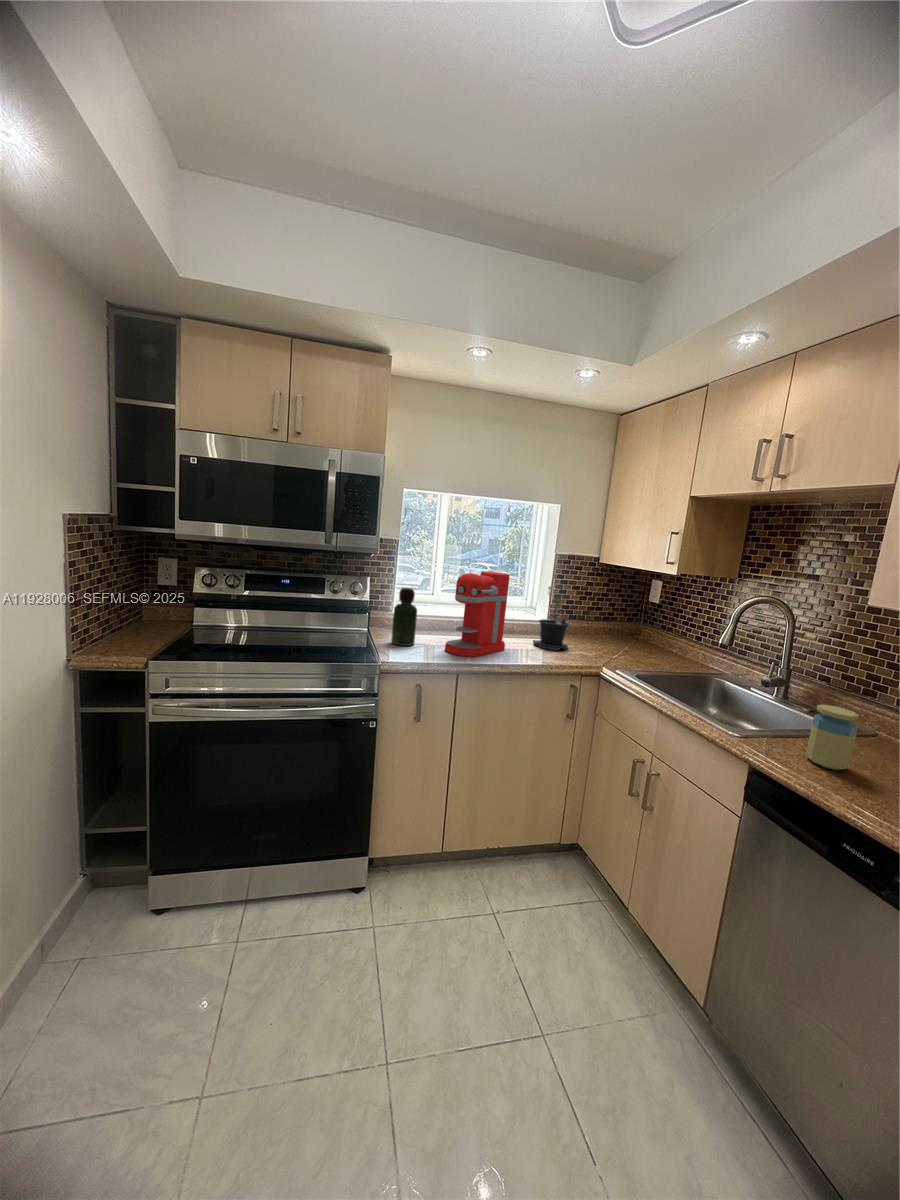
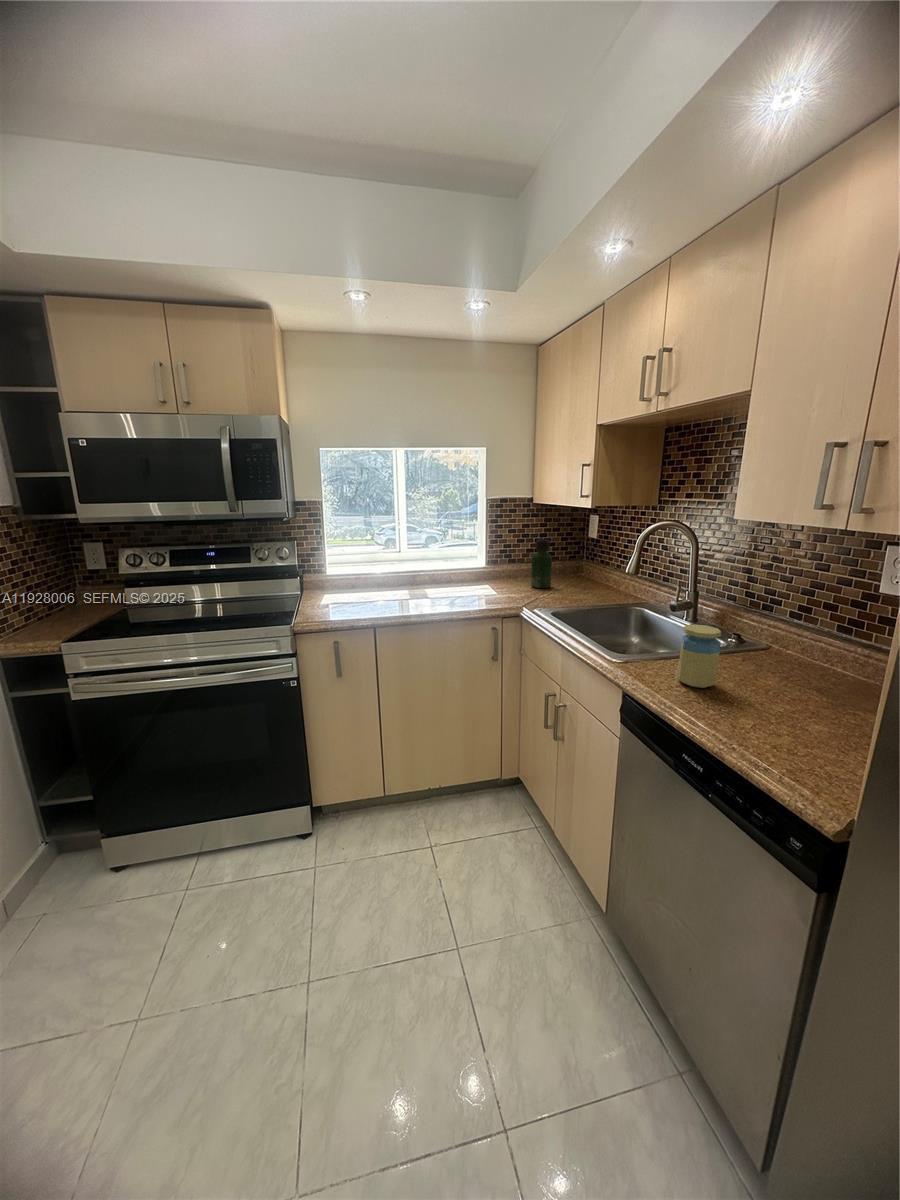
coffee maker: present [445,571,510,657] -> none [369,524,432,610]
potted plant: present [534,586,569,650] -> none [466,532,501,595]
bottle: present [391,588,417,646] -> present [531,539,552,588]

